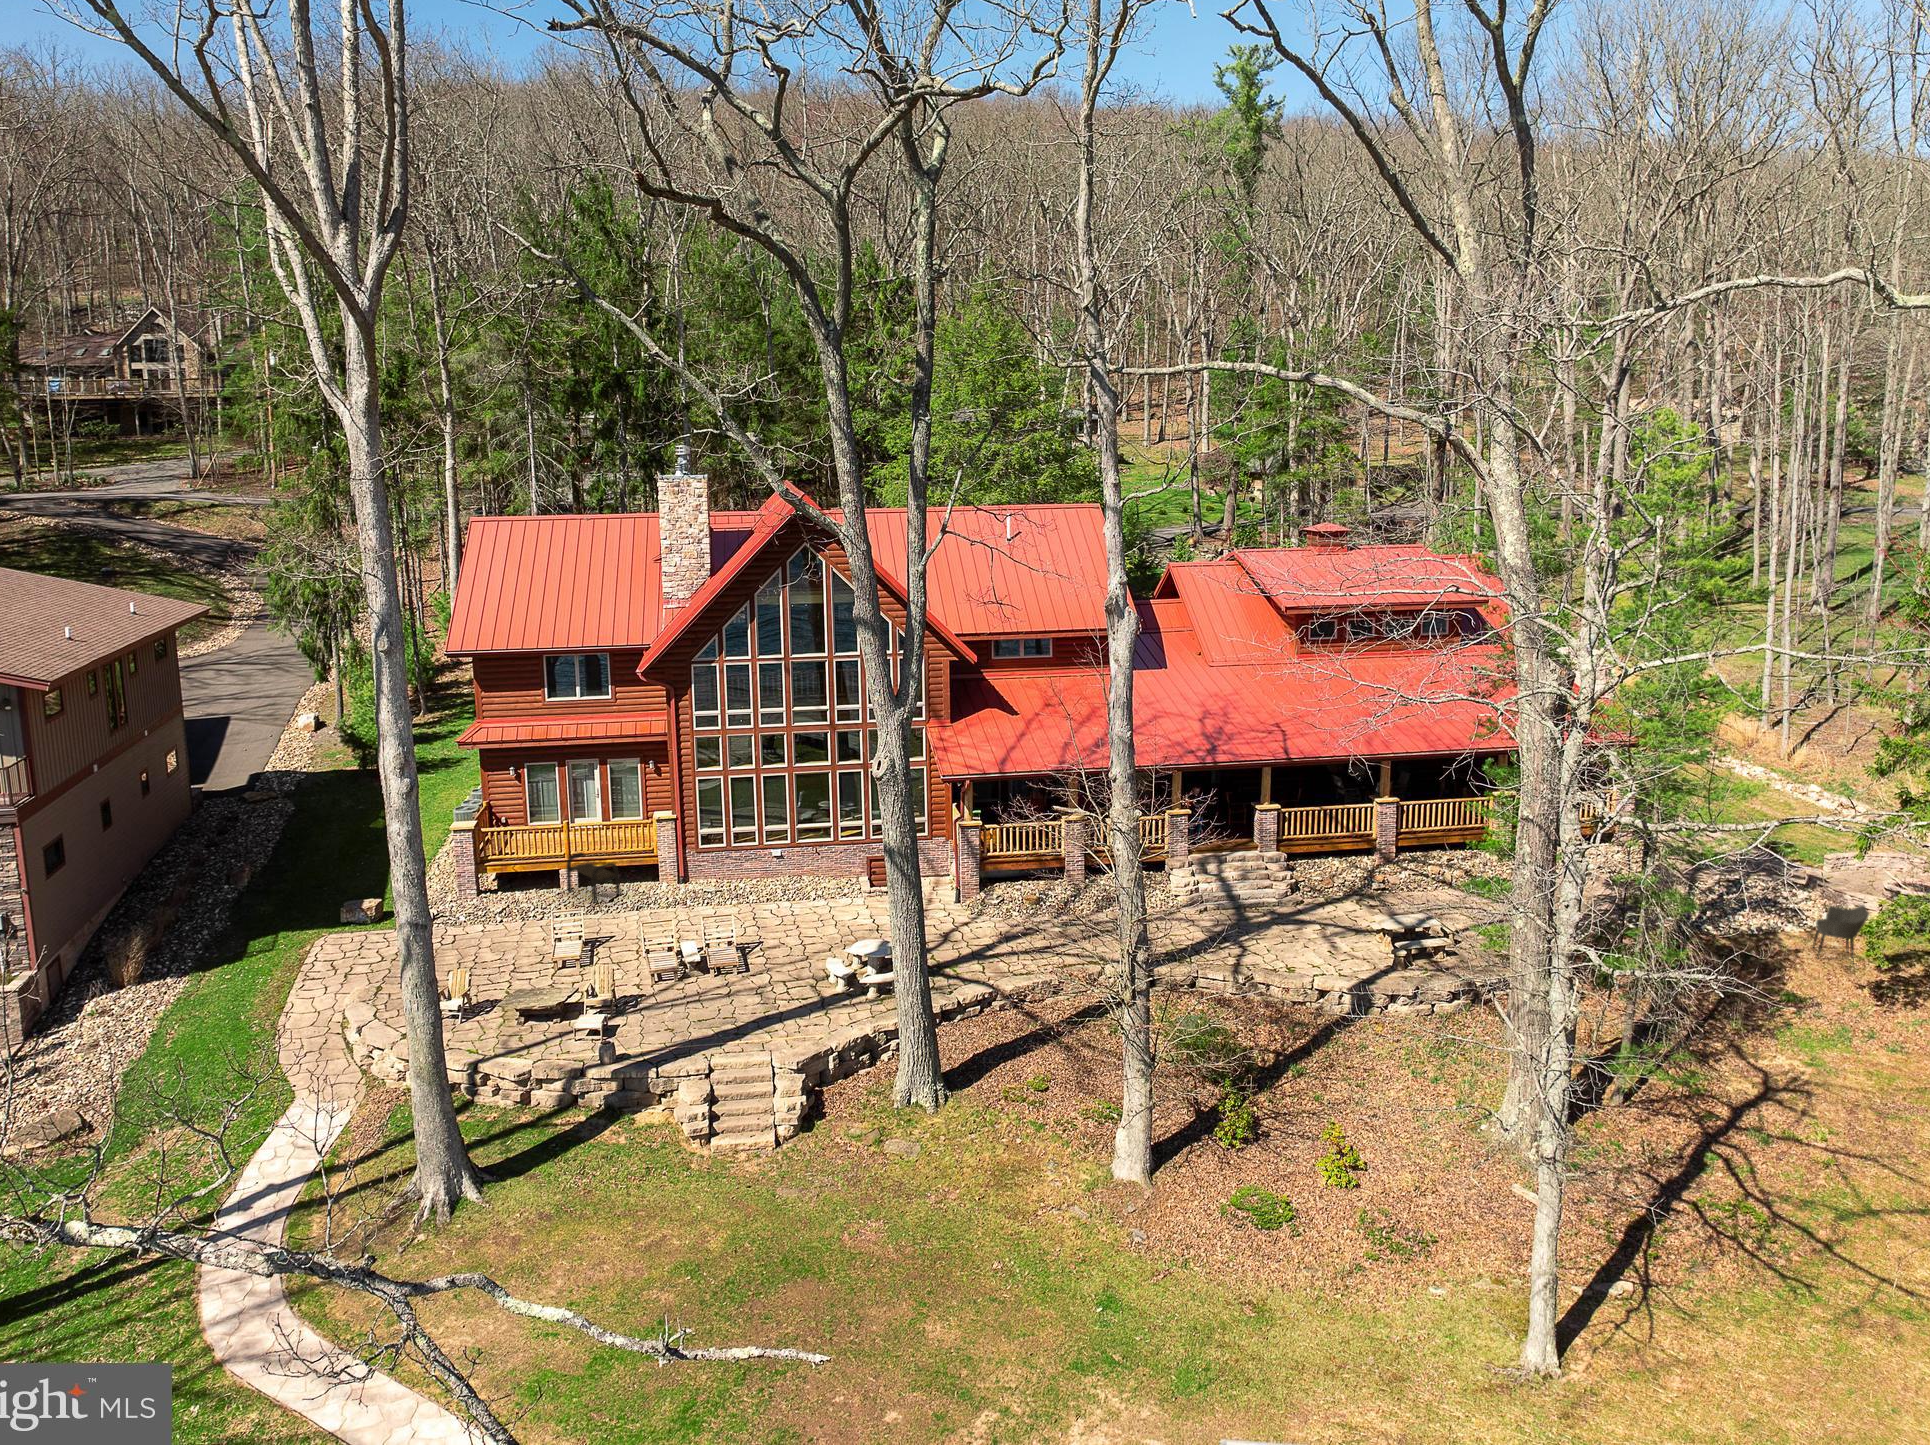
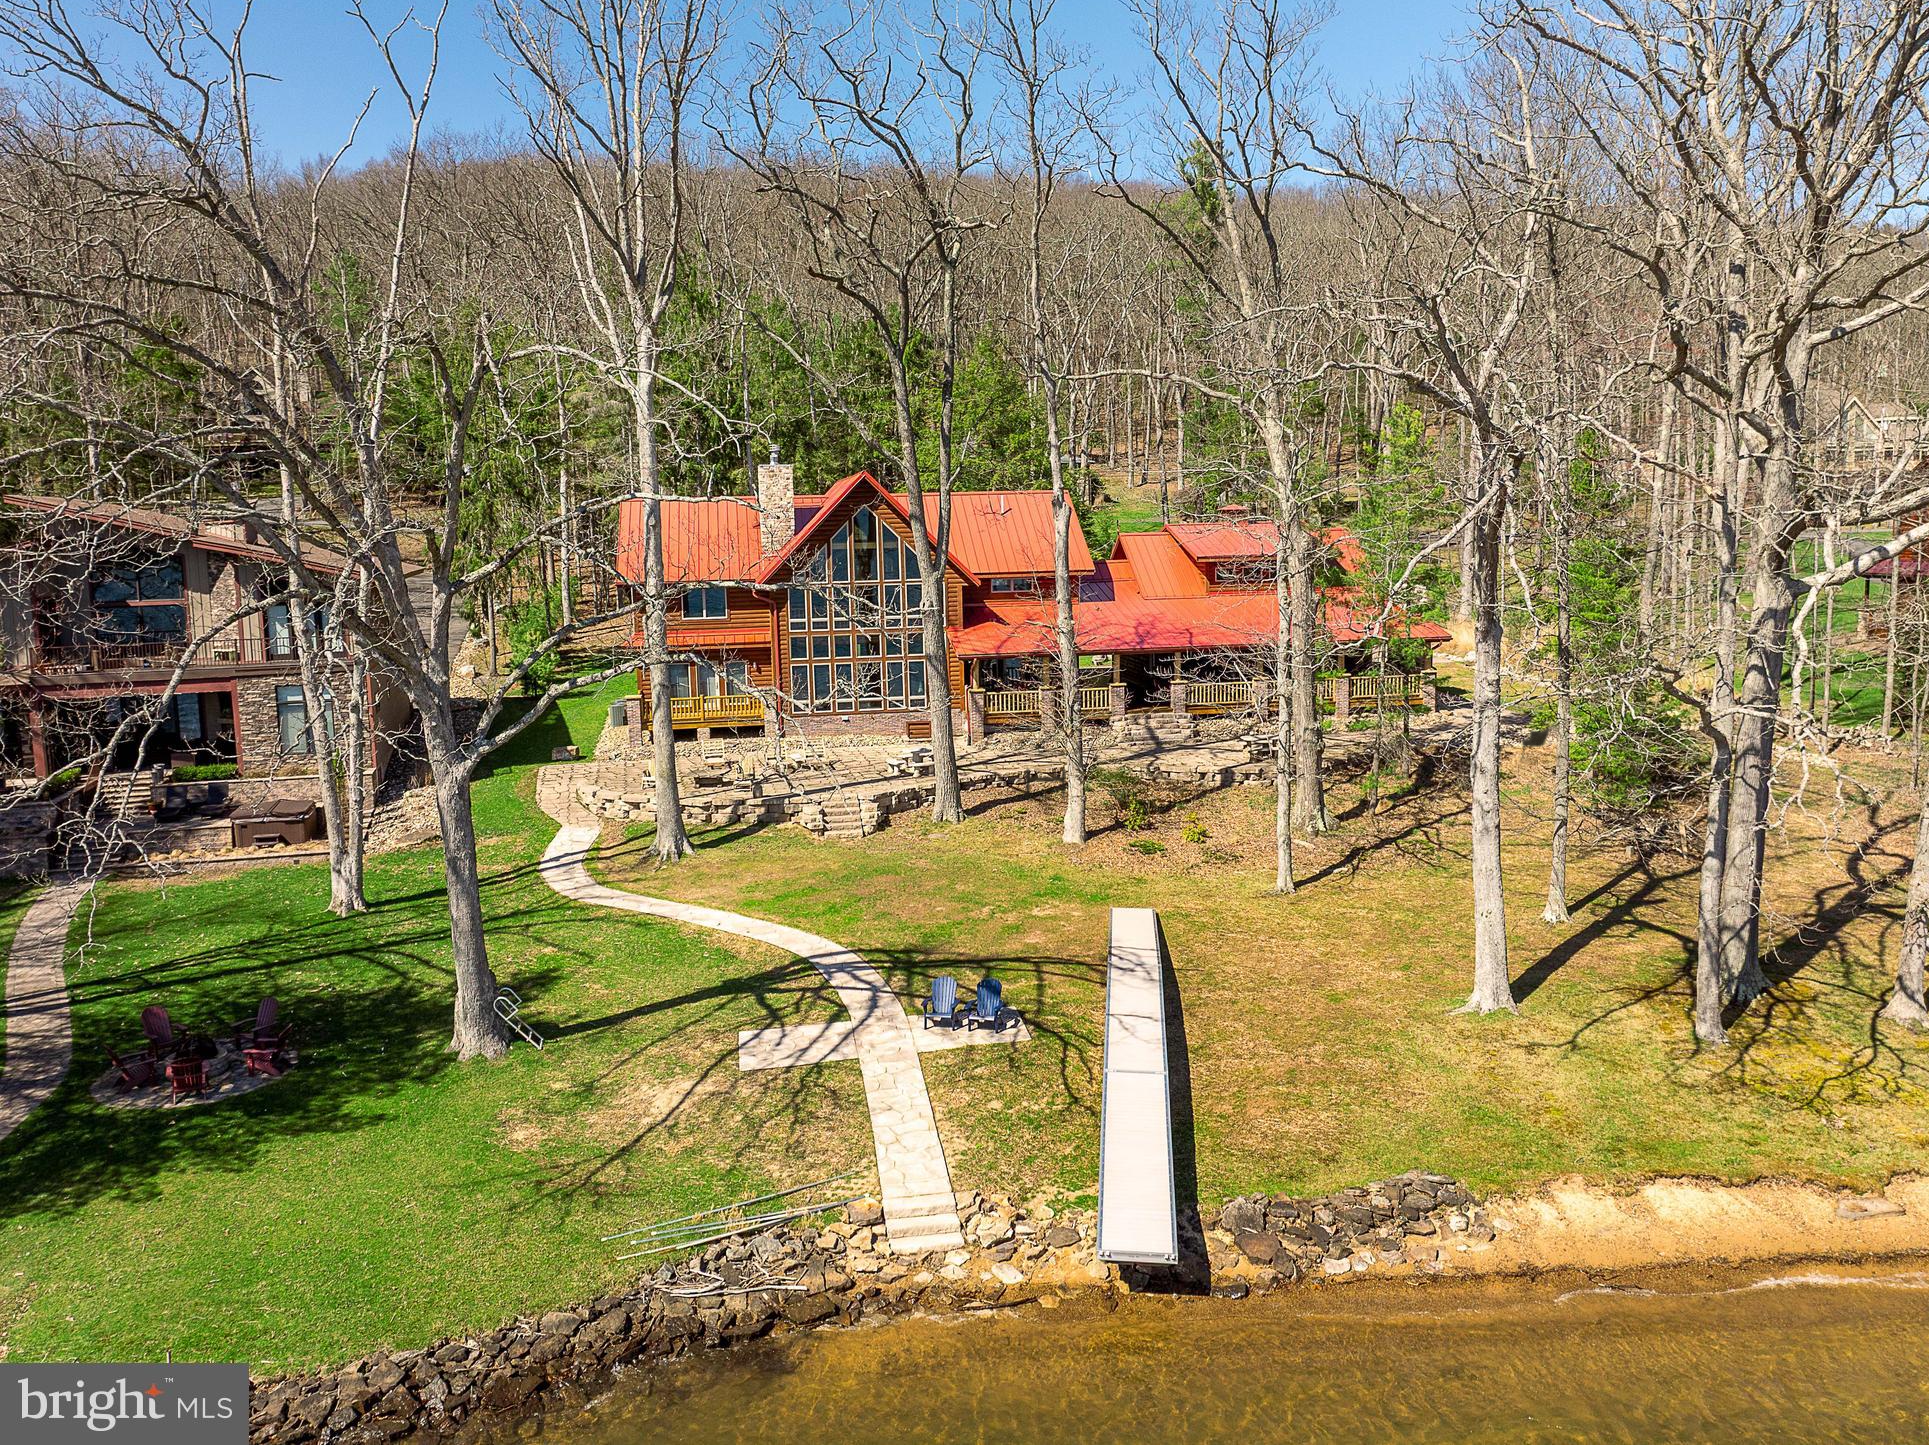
bench: present [566,853,621,903] -> present [1026,769,1066,799]

